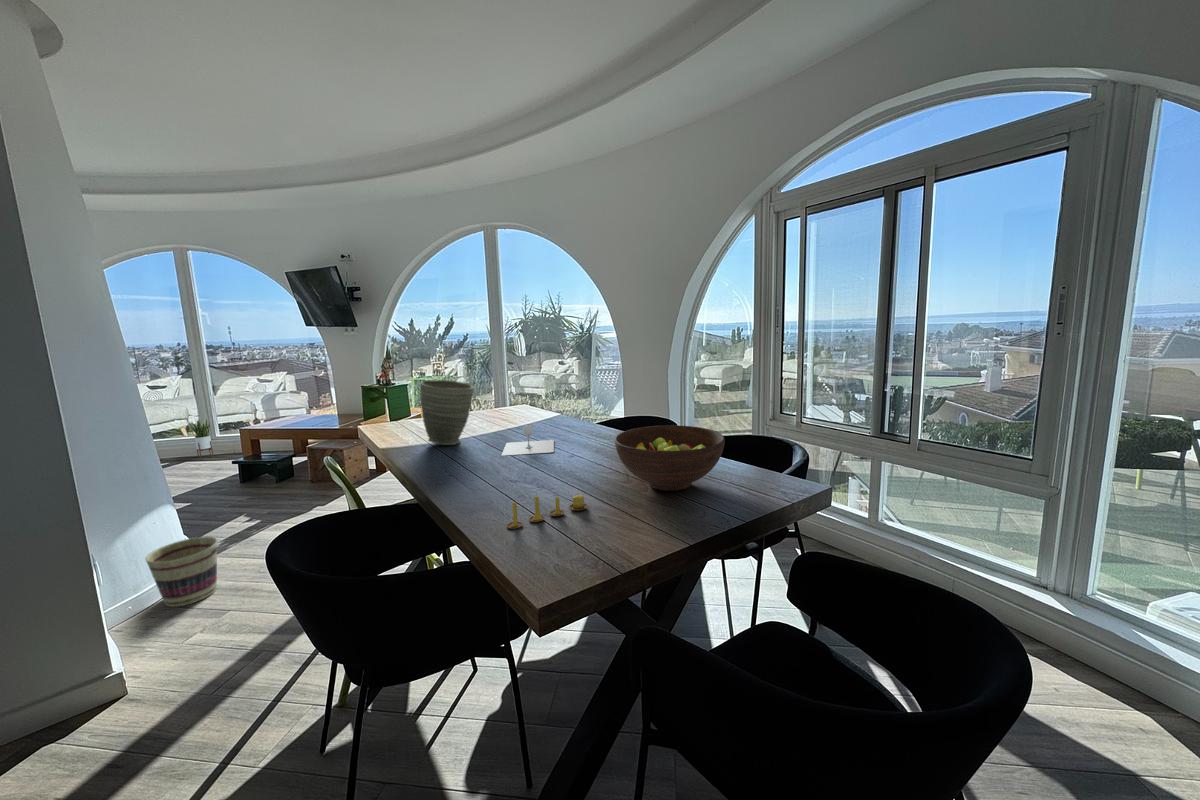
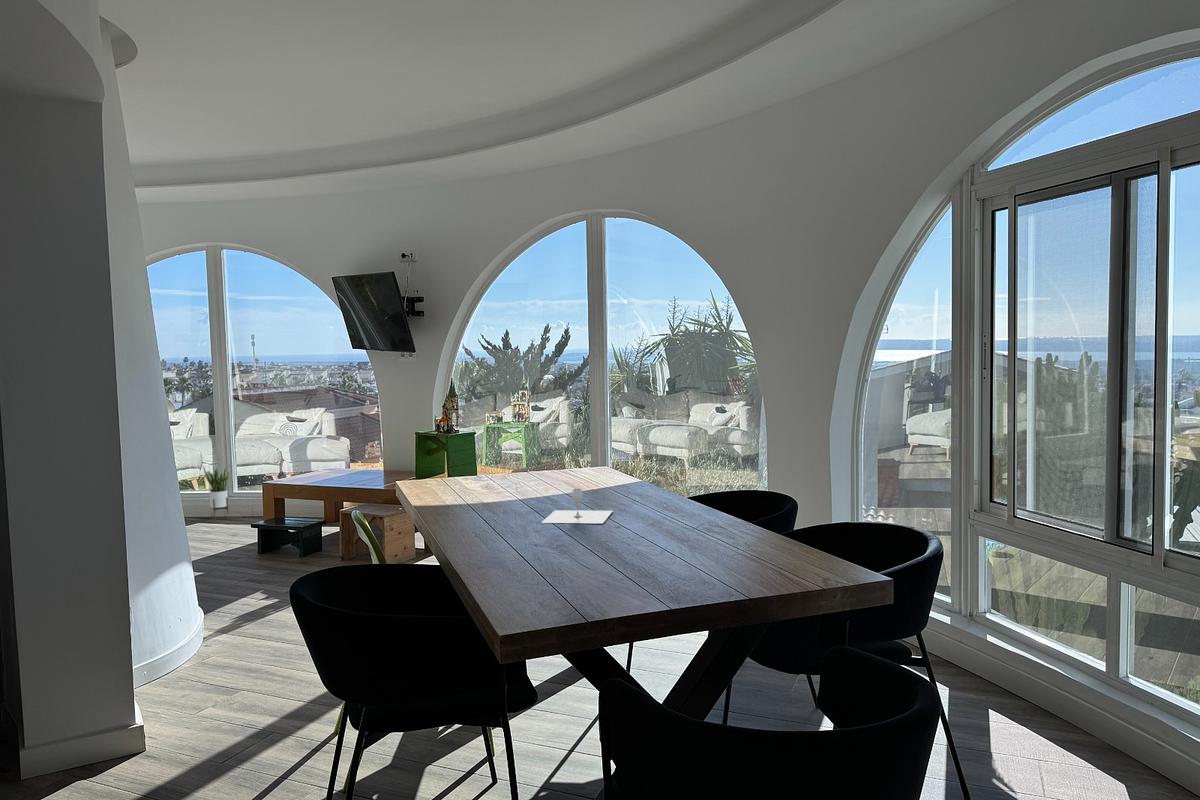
vase: present [420,380,474,445] -> none [460,429,523,508]
fruit bowl: present [615,425,725,491] -> none [642,495,769,568]
candle: present [507,495,588,529] -> none [507,552,598,584]
basket: present [145,537,217,607] -> none [164,603,234,679]

